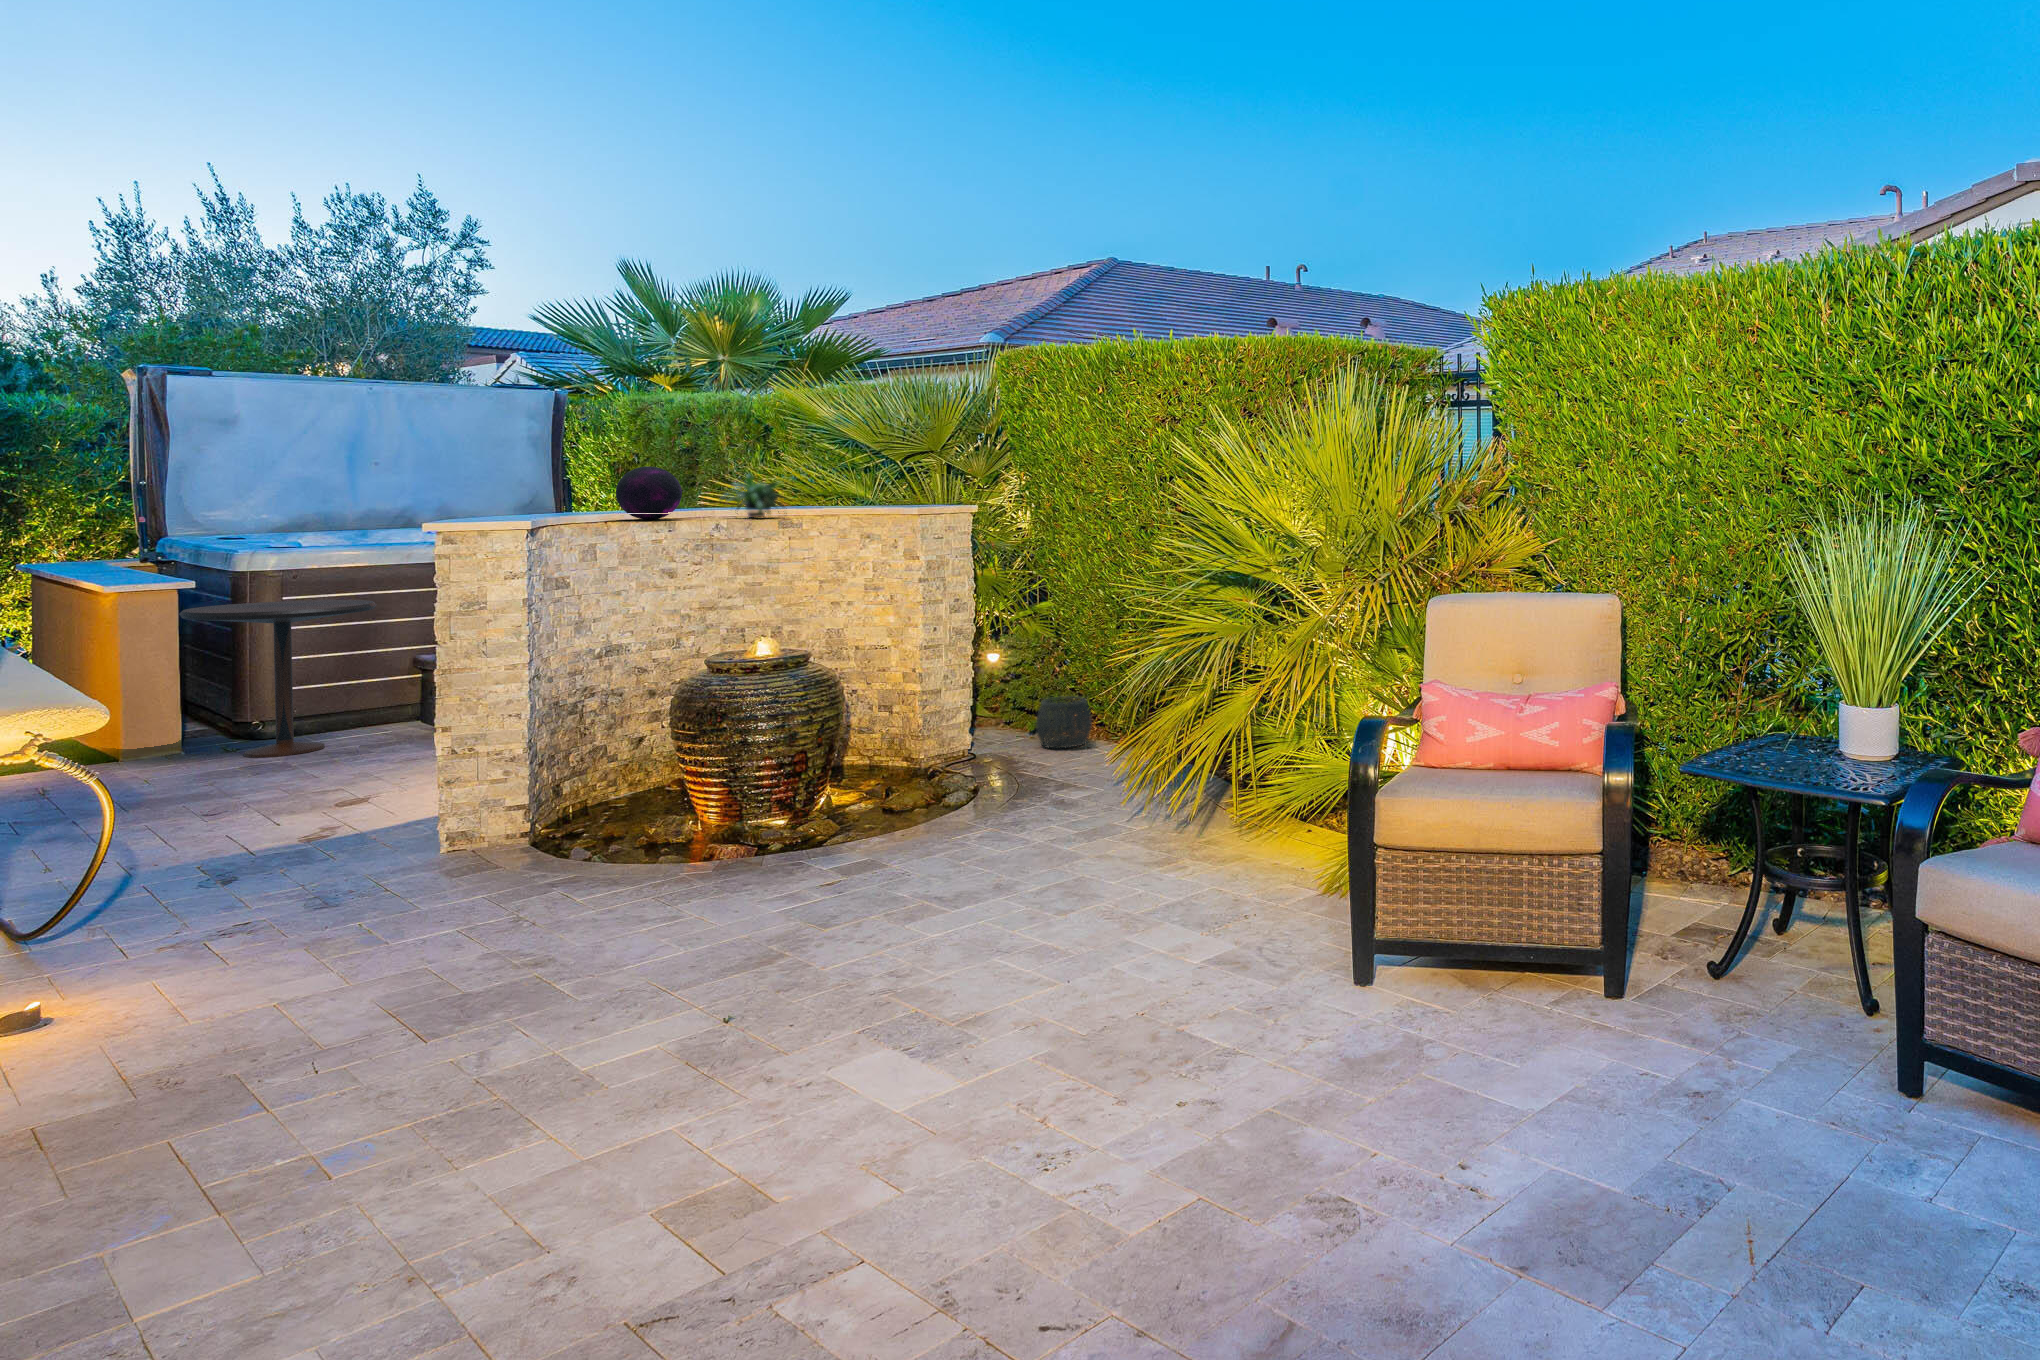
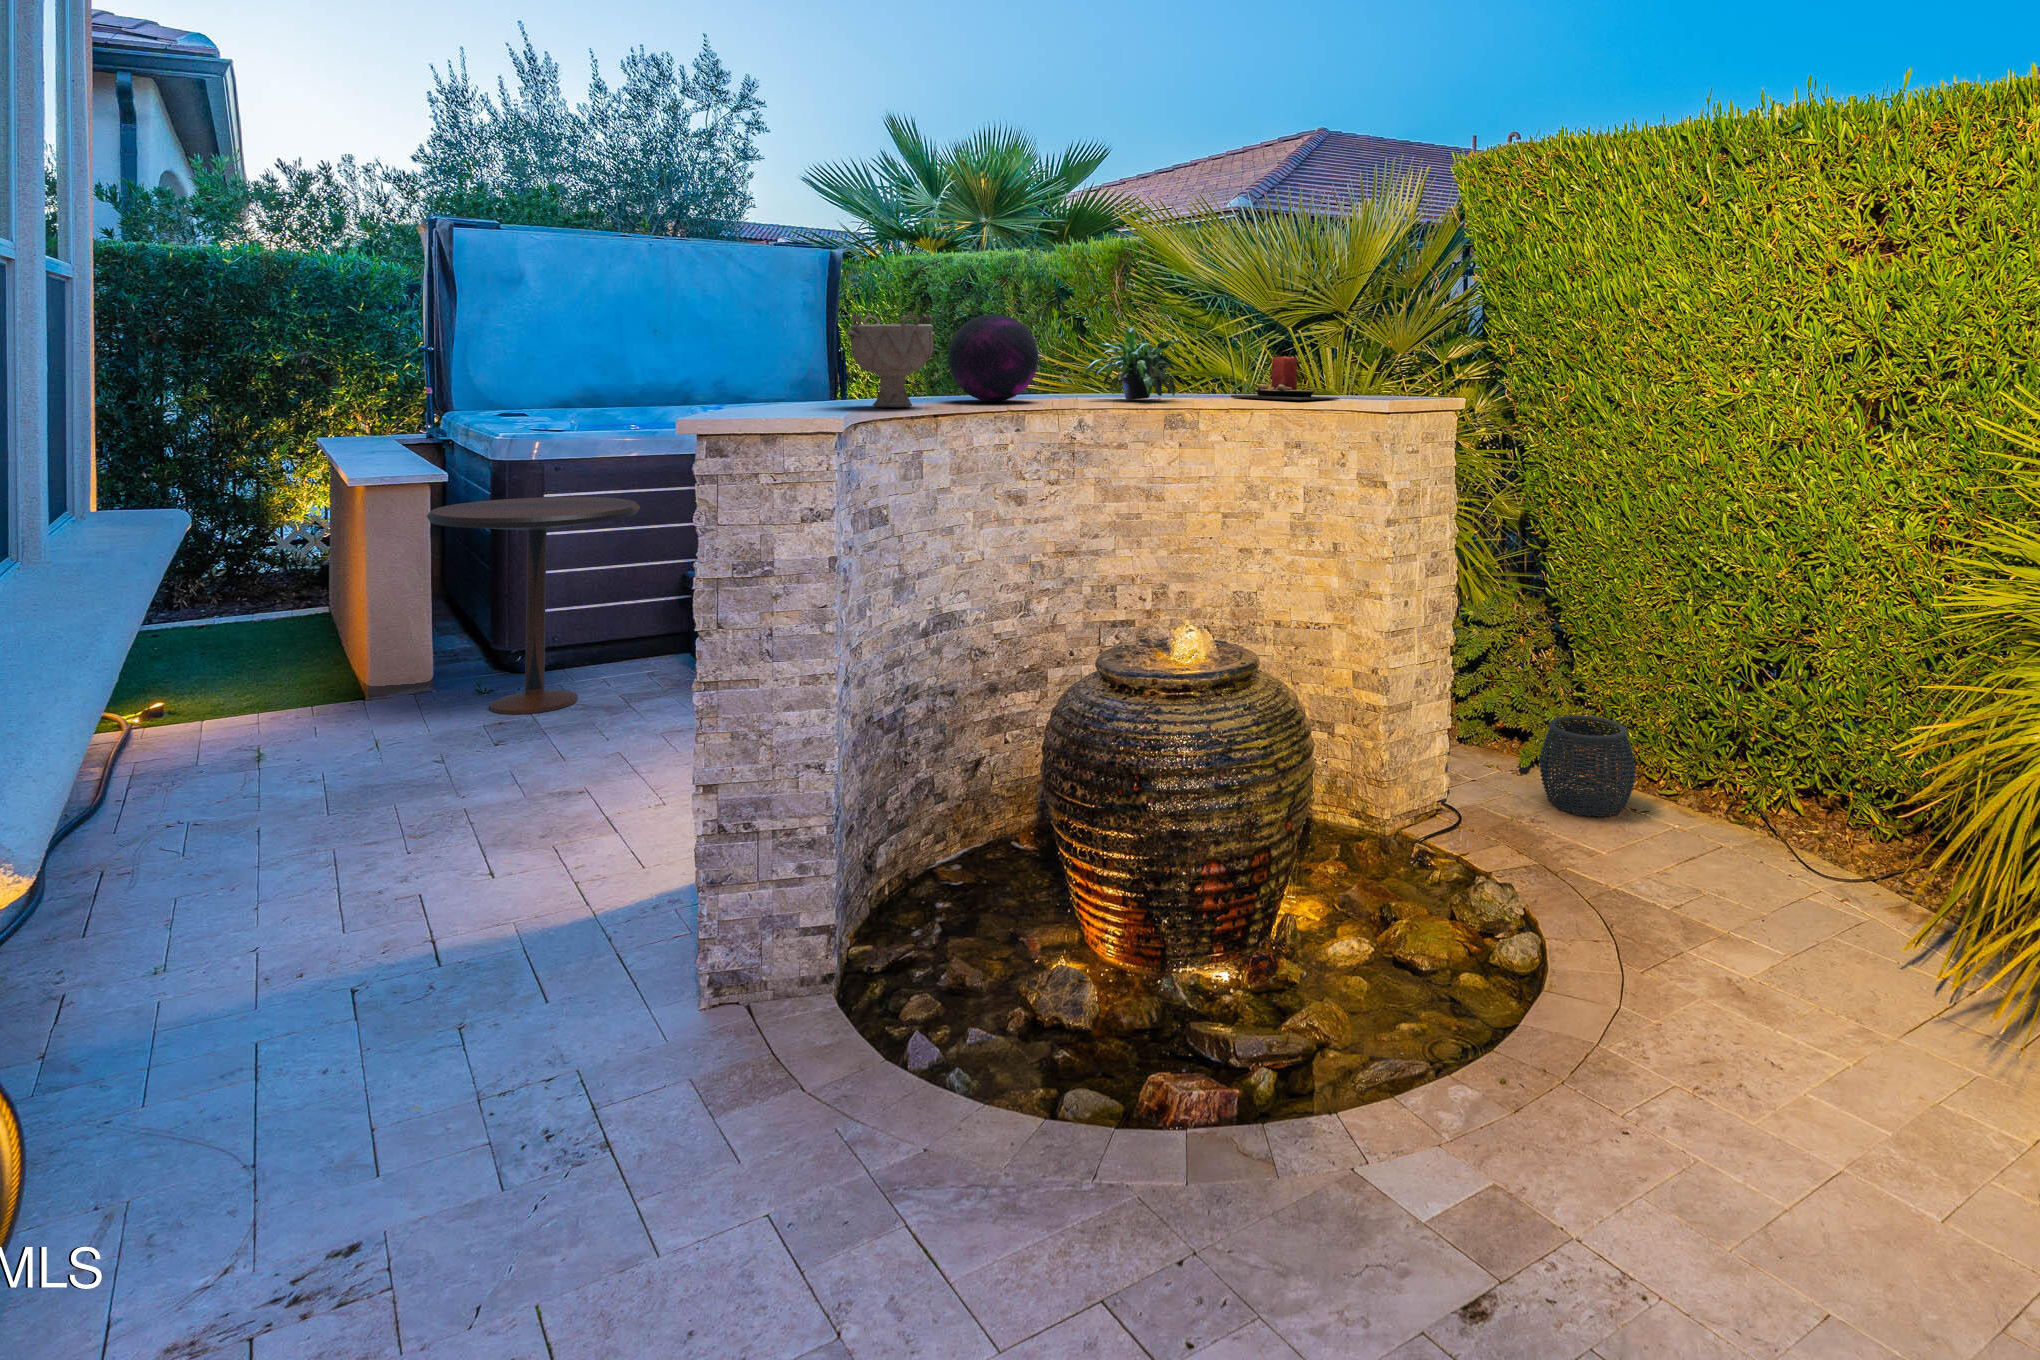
decorative bowl: none [536,466,601,523] -> present [847,311,934,408]
candle: none [830,490,905,516] -> present [1231,356,1340,400]

